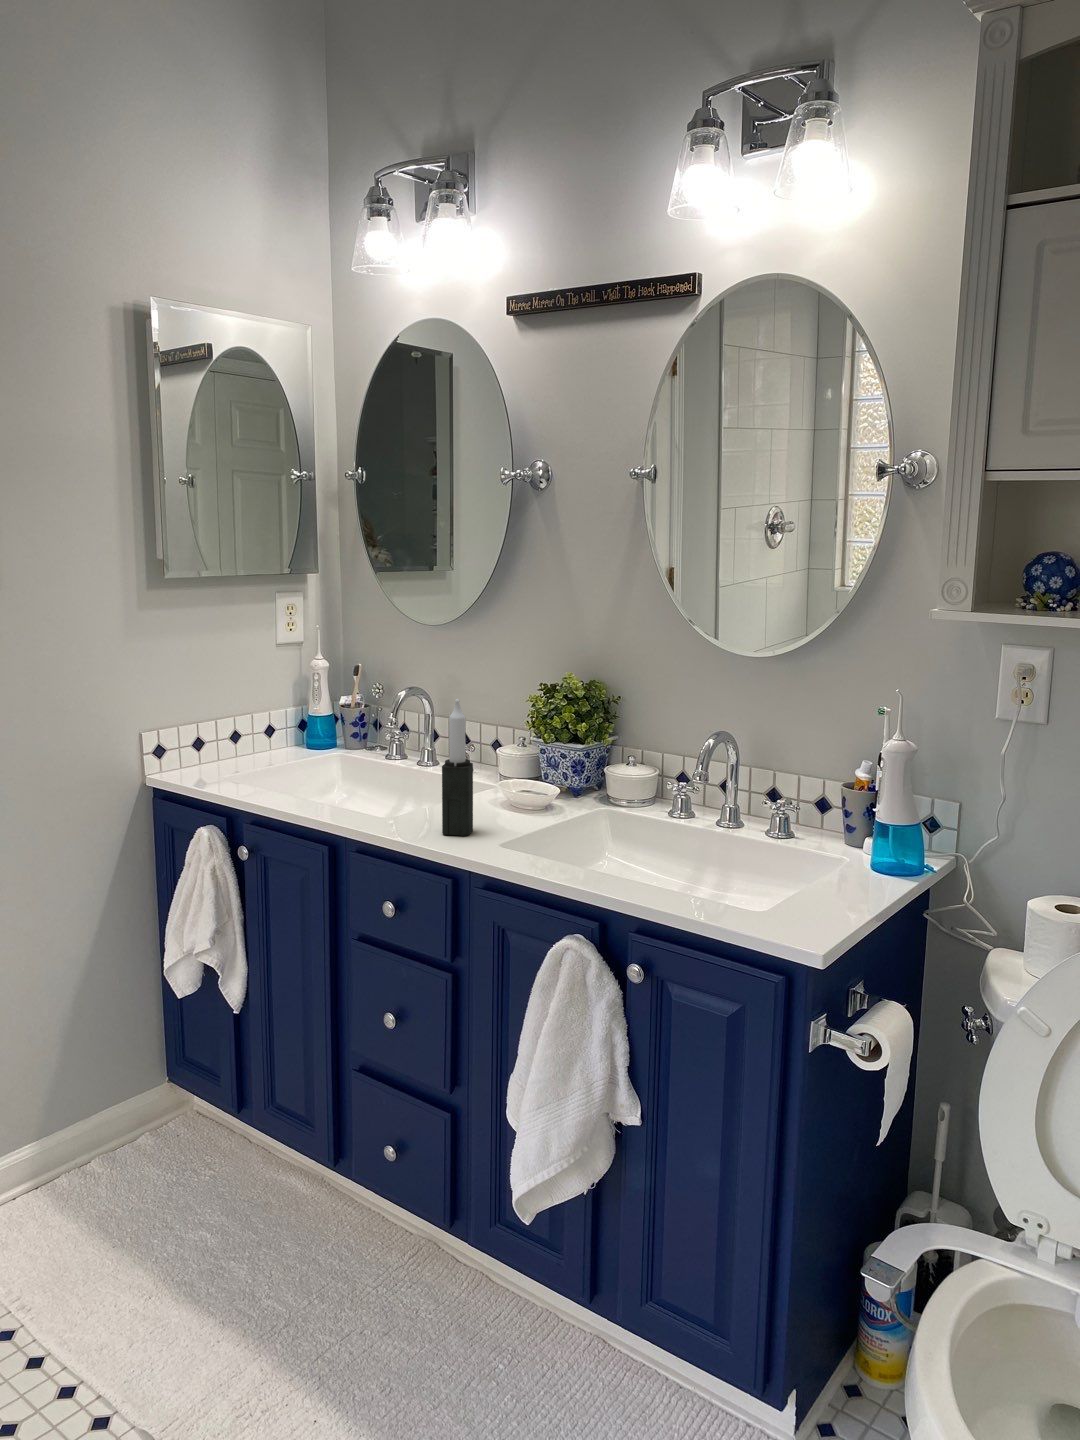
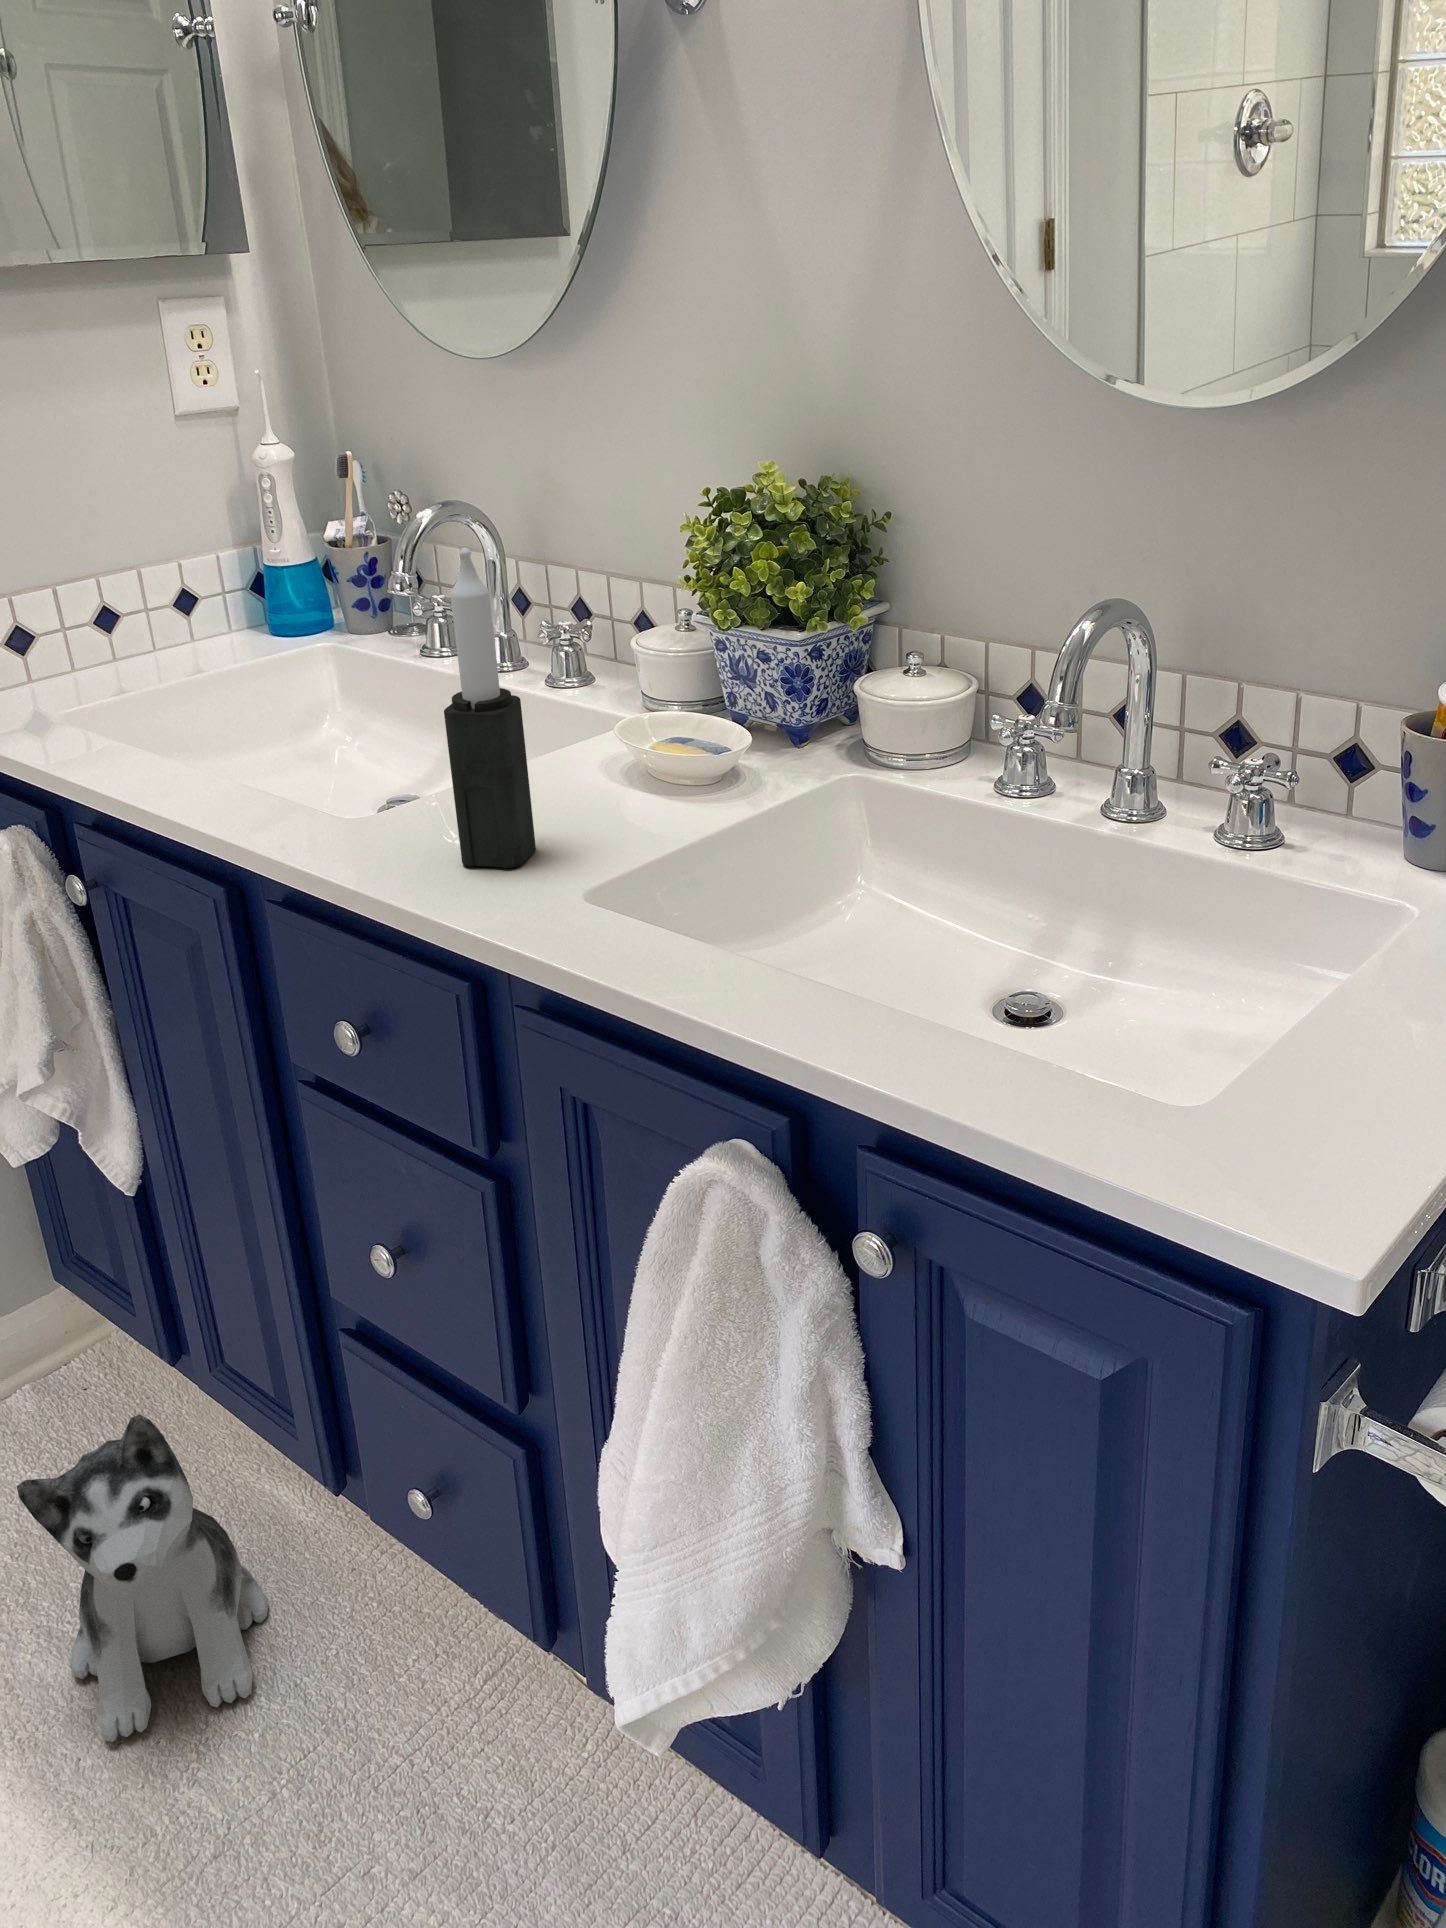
plush toy: none [195,1104,295,1275] -> present [17,1414,268,1742]

